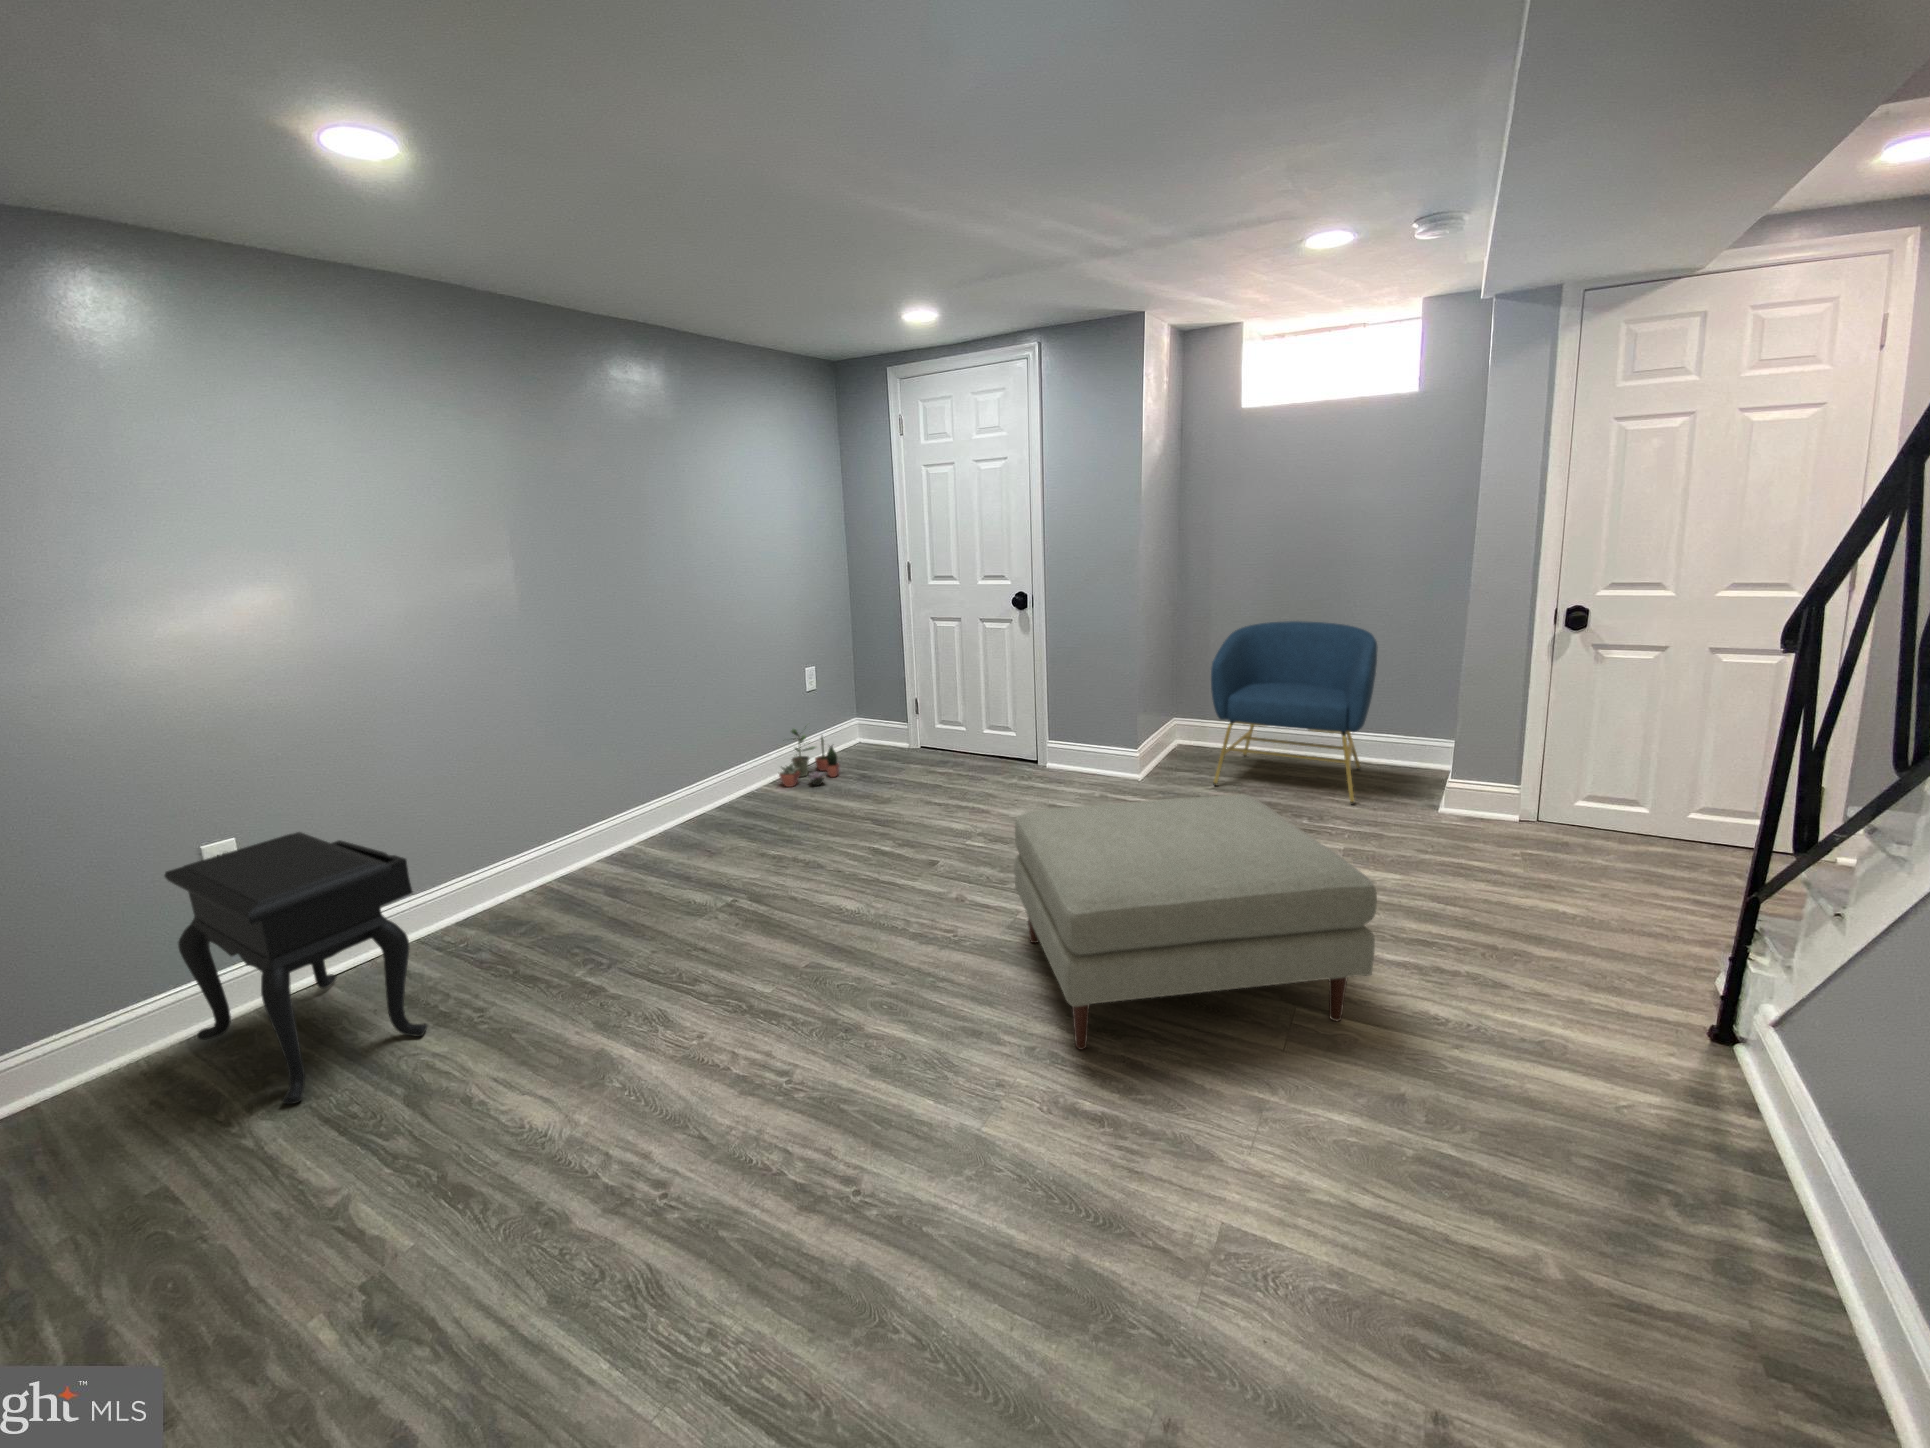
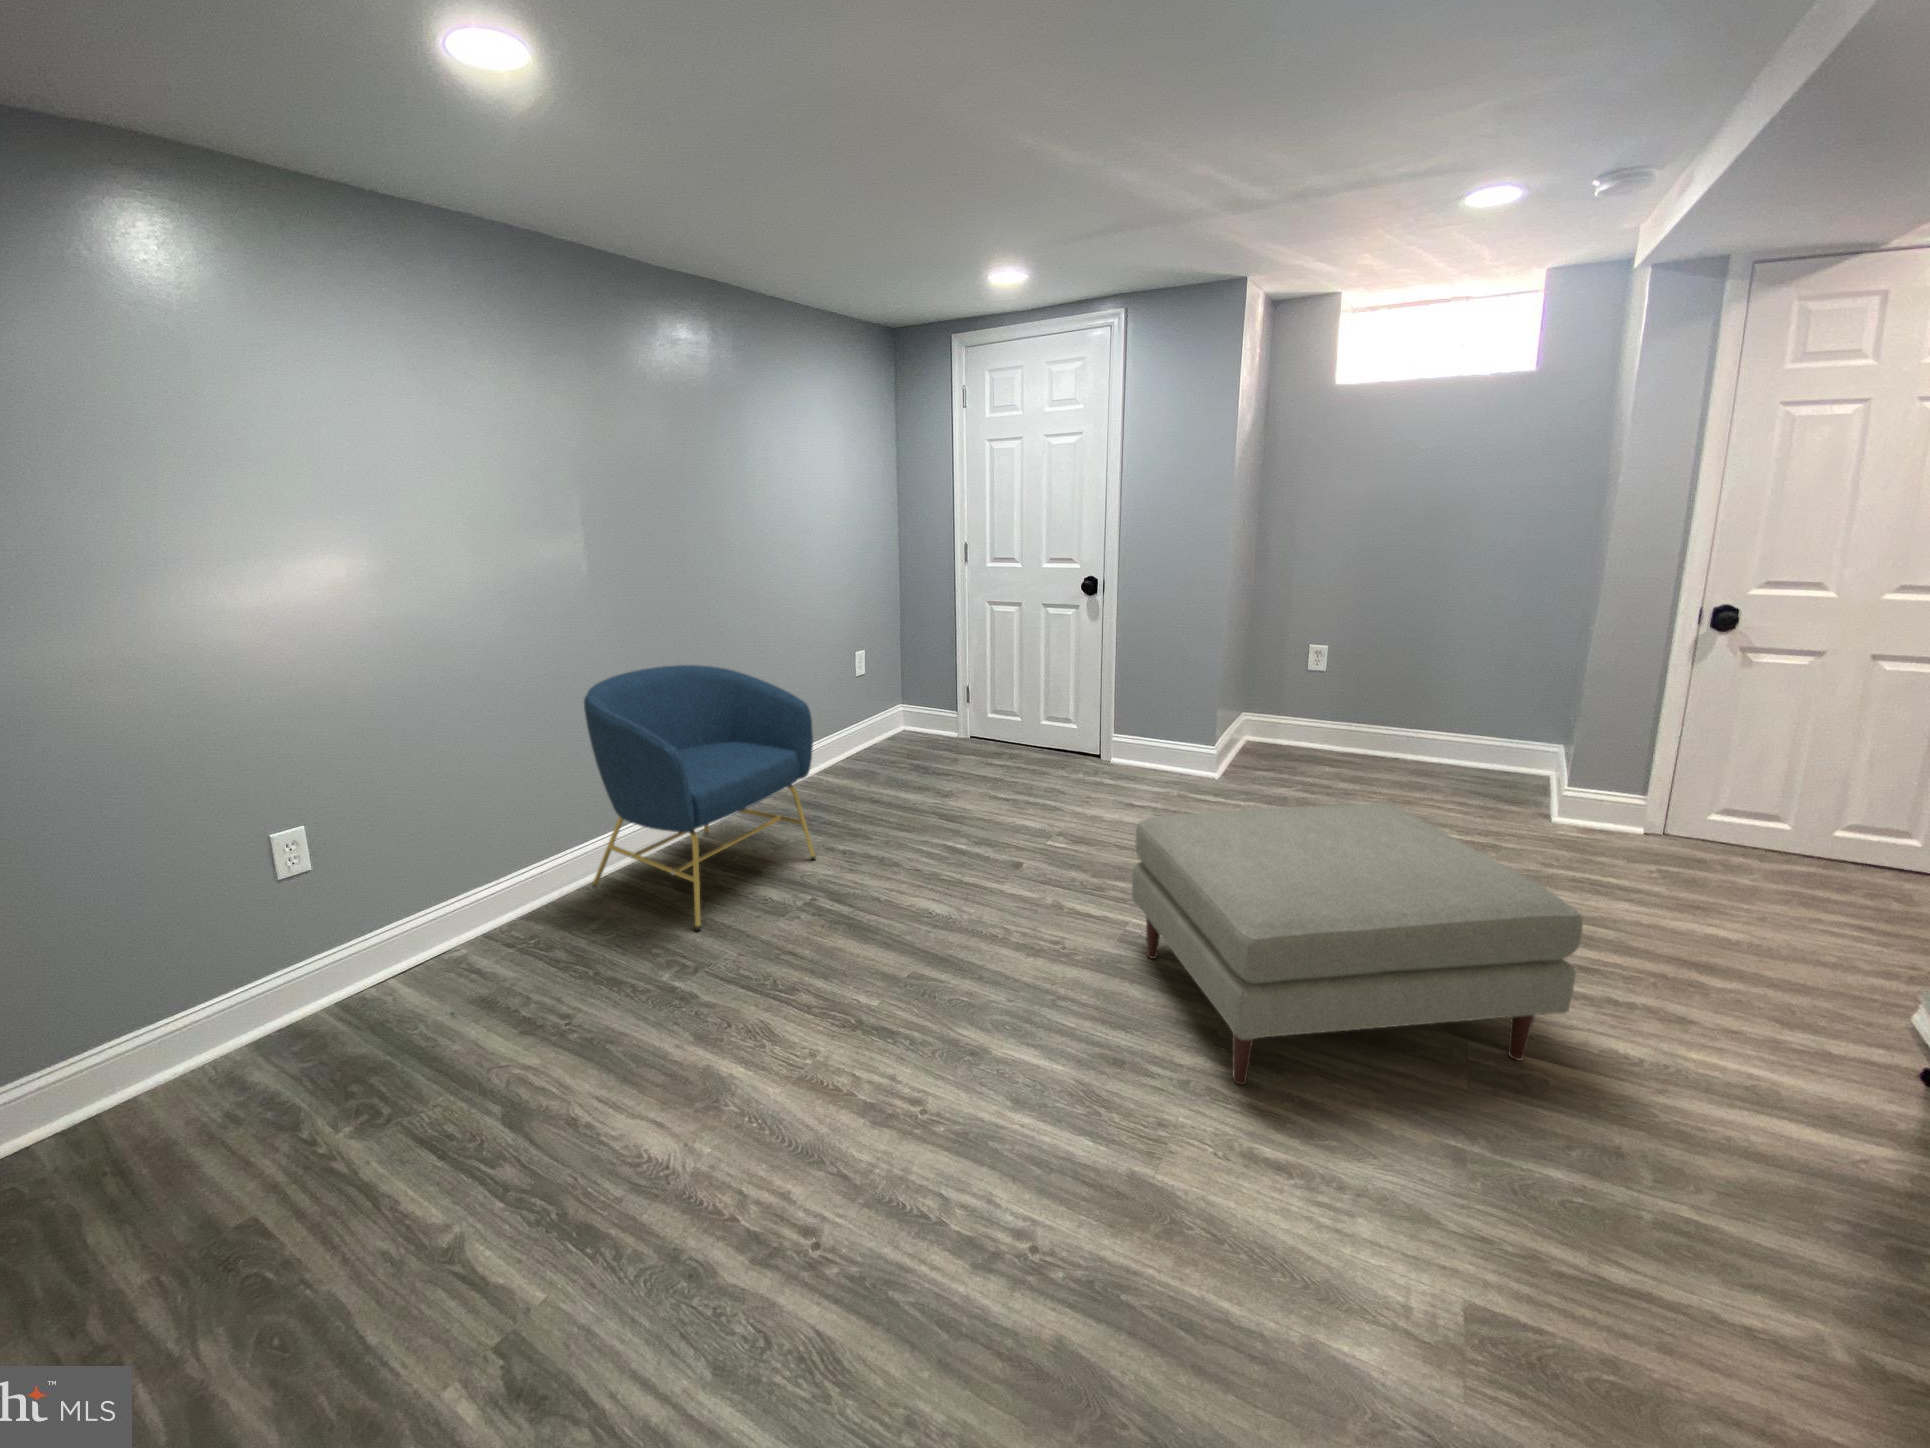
armchair: present [1211,621,1377,805] -> present [584,665,816,930]
potted plant: present [779,729,839,787] -> none [829,710,891,776]
side table: present [165,832,427,1104] -> none [236,820,513,1121]

